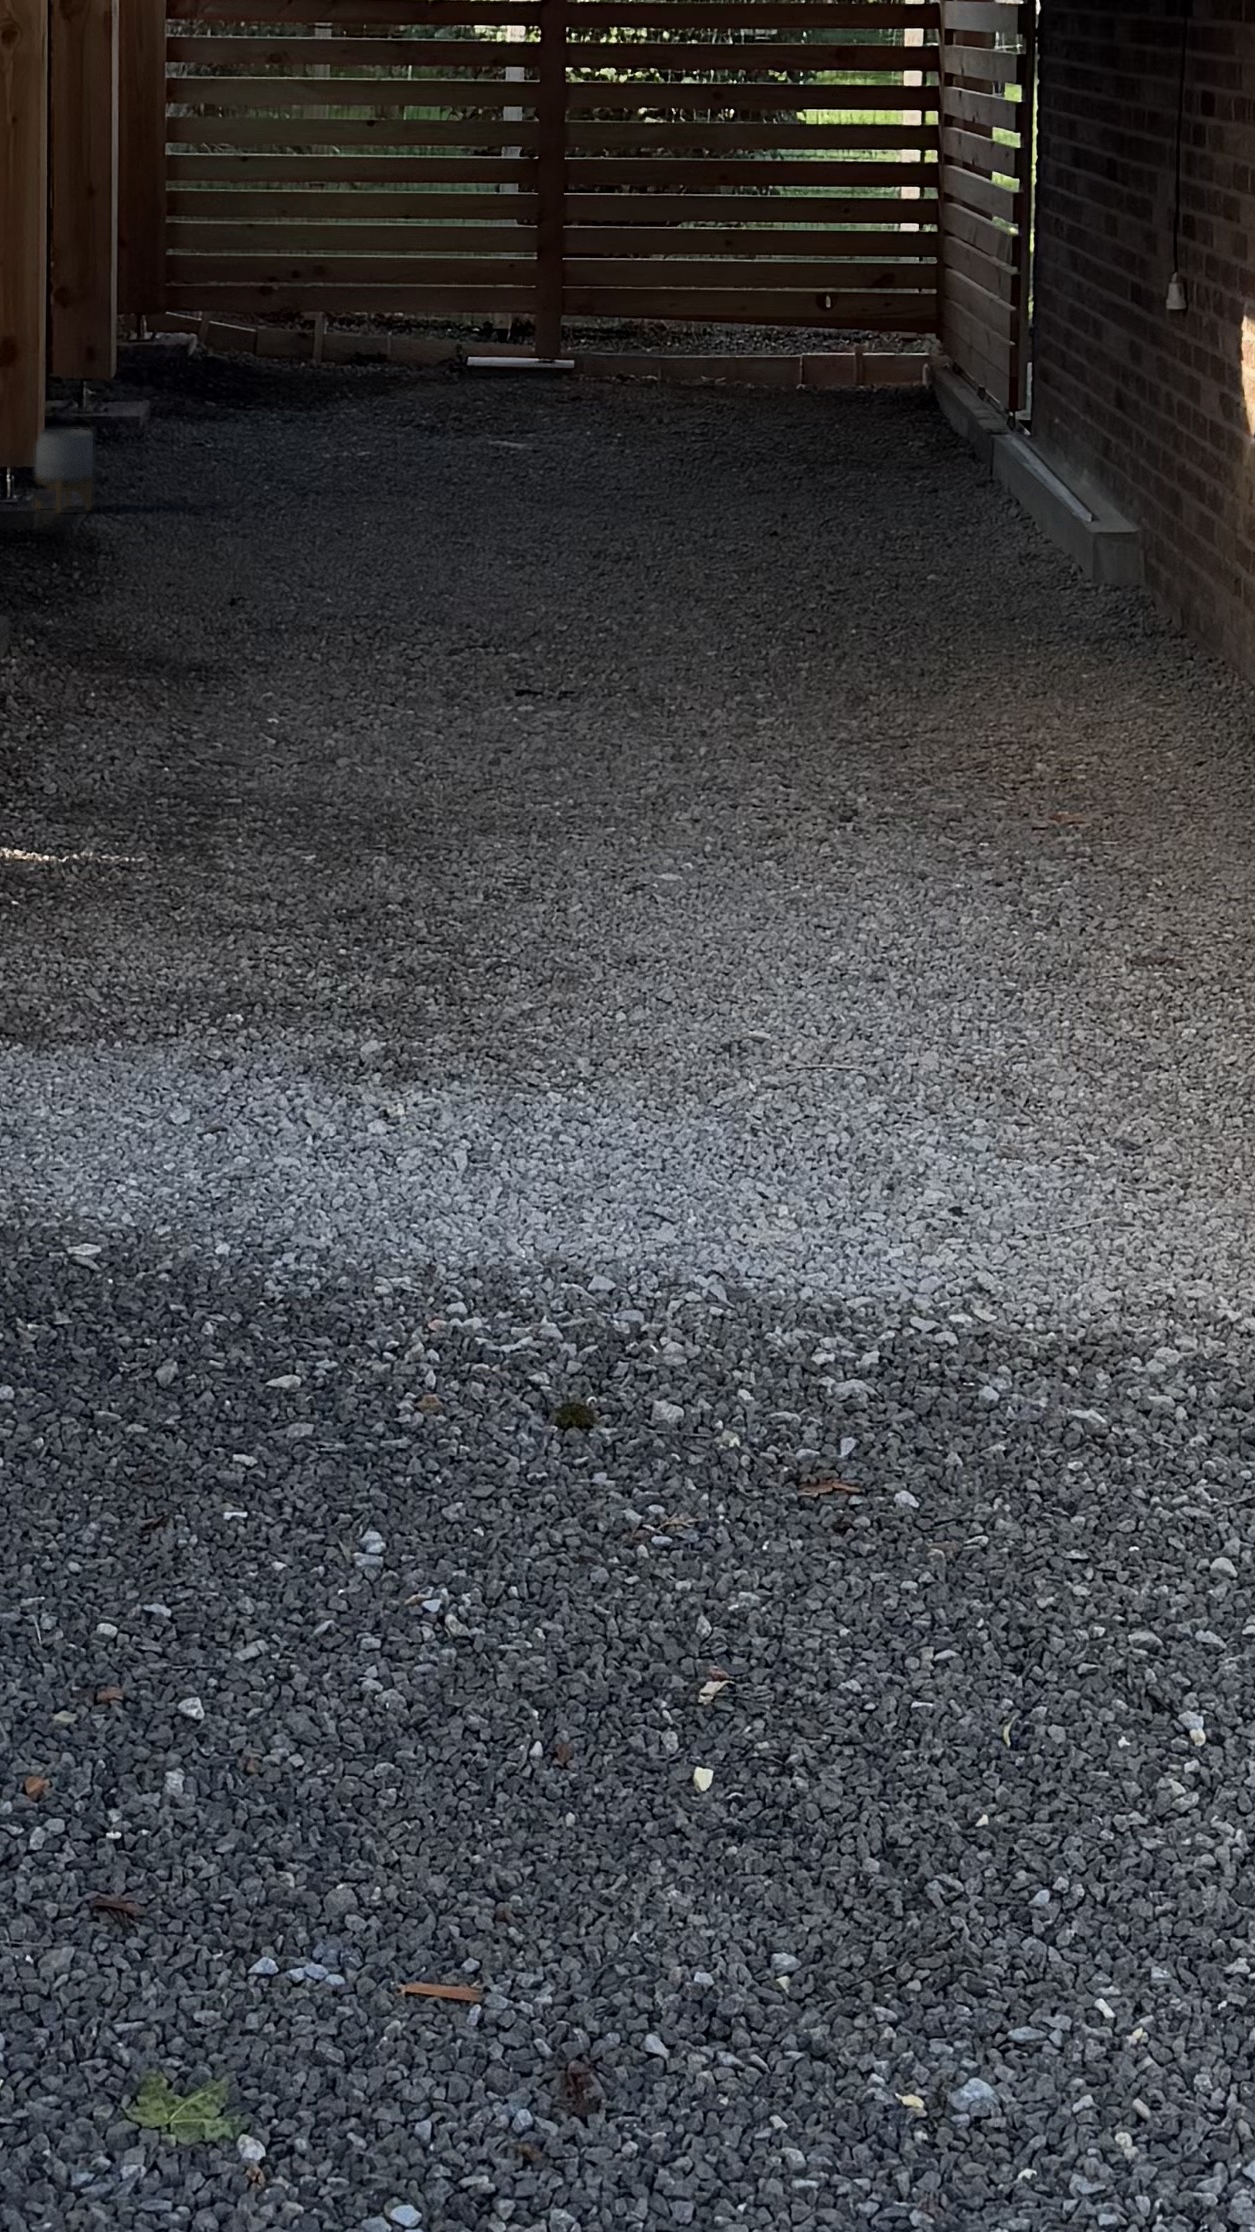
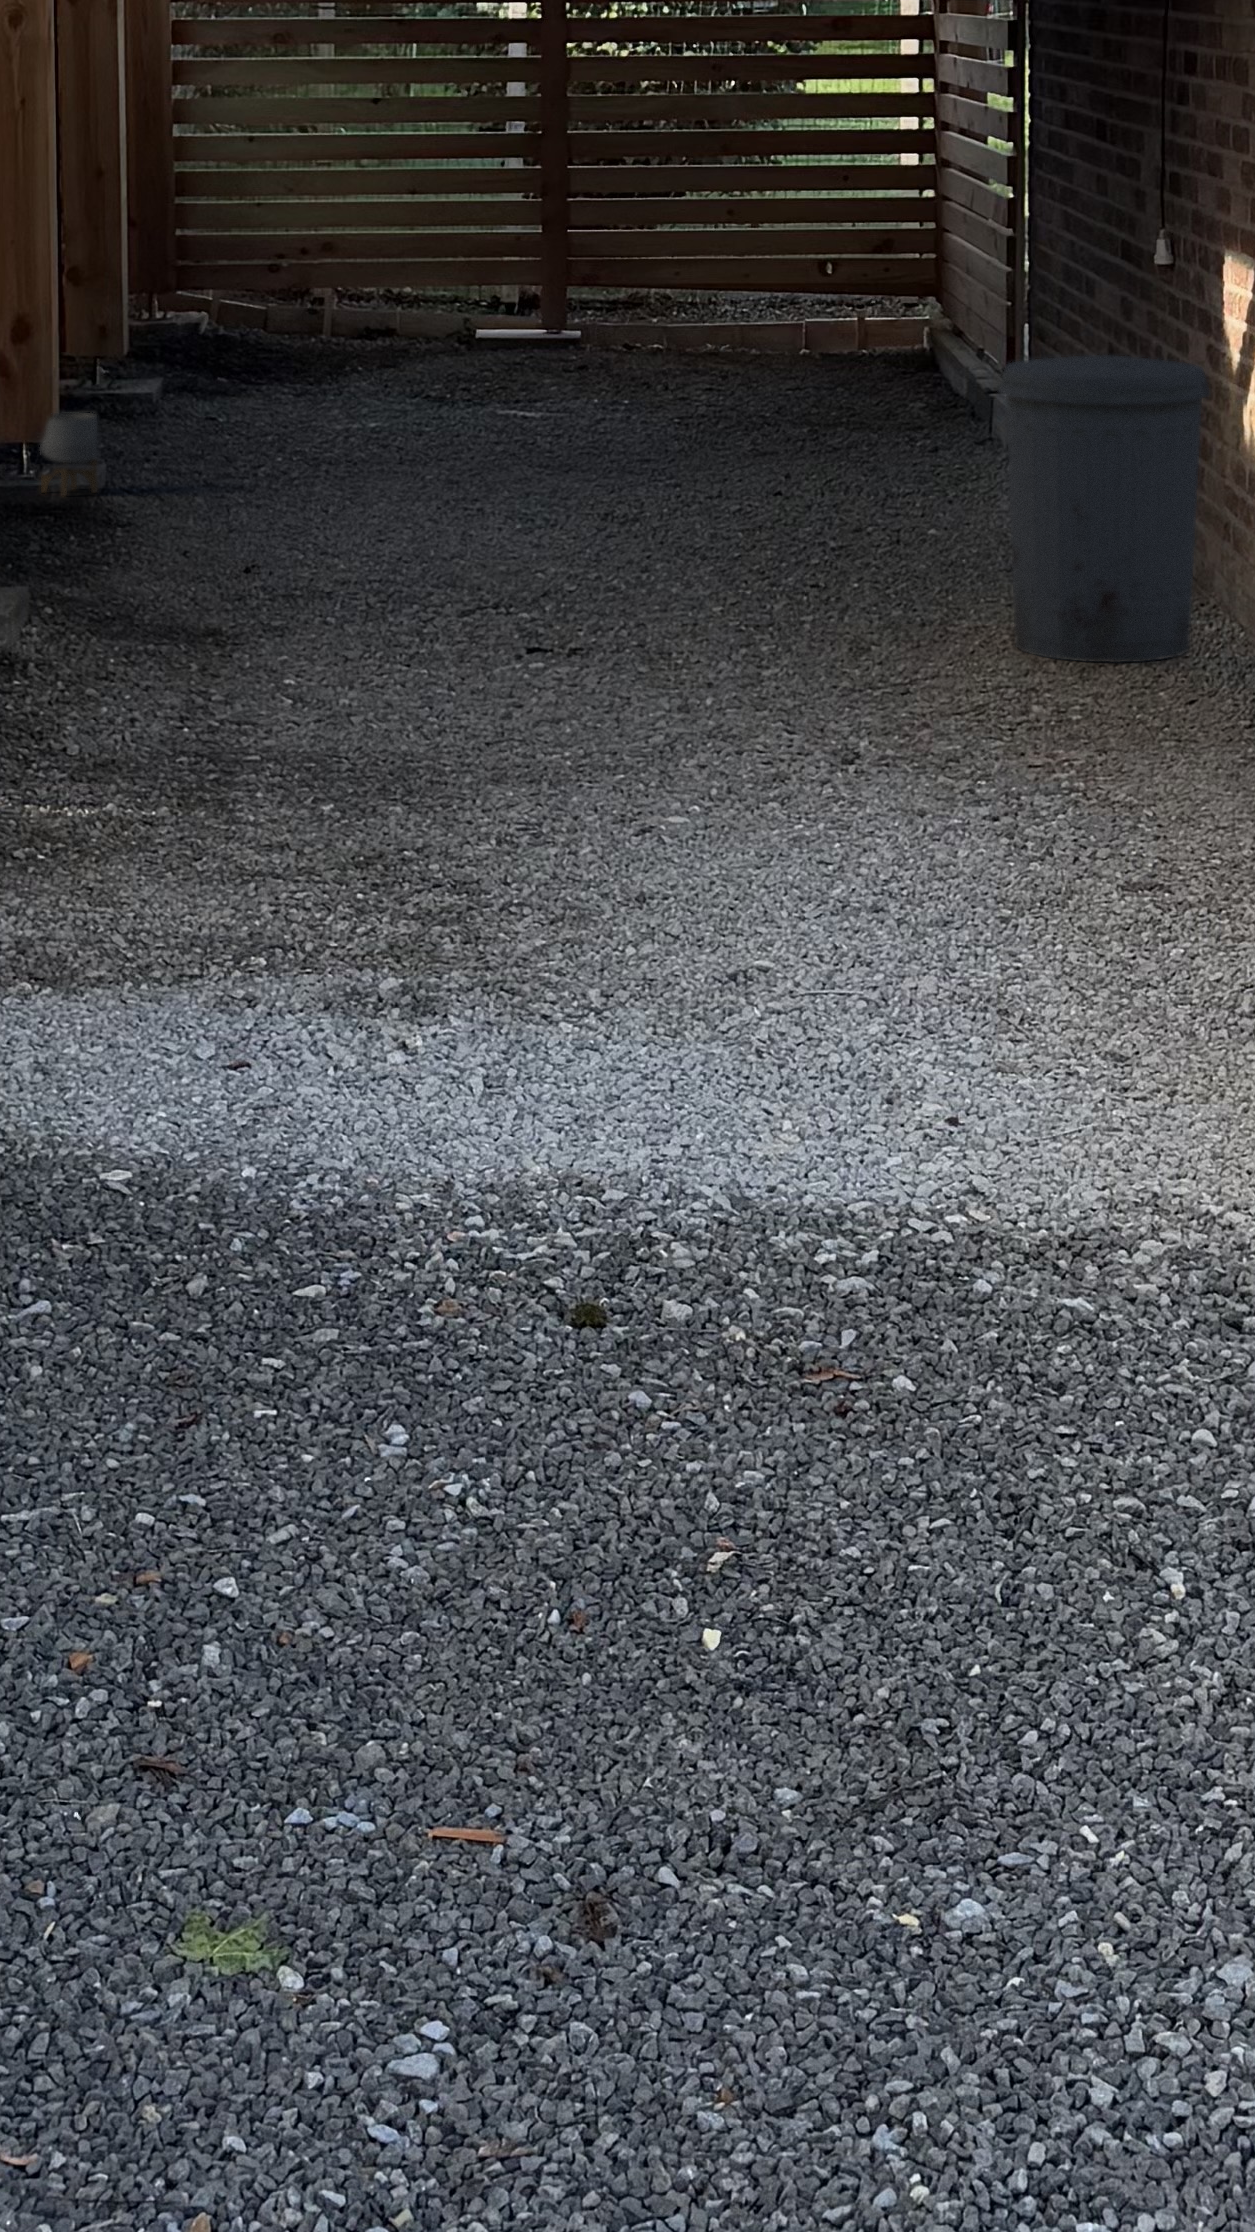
trash can: none [1006,398,1224,710] -> present [998,355,1210,663]

